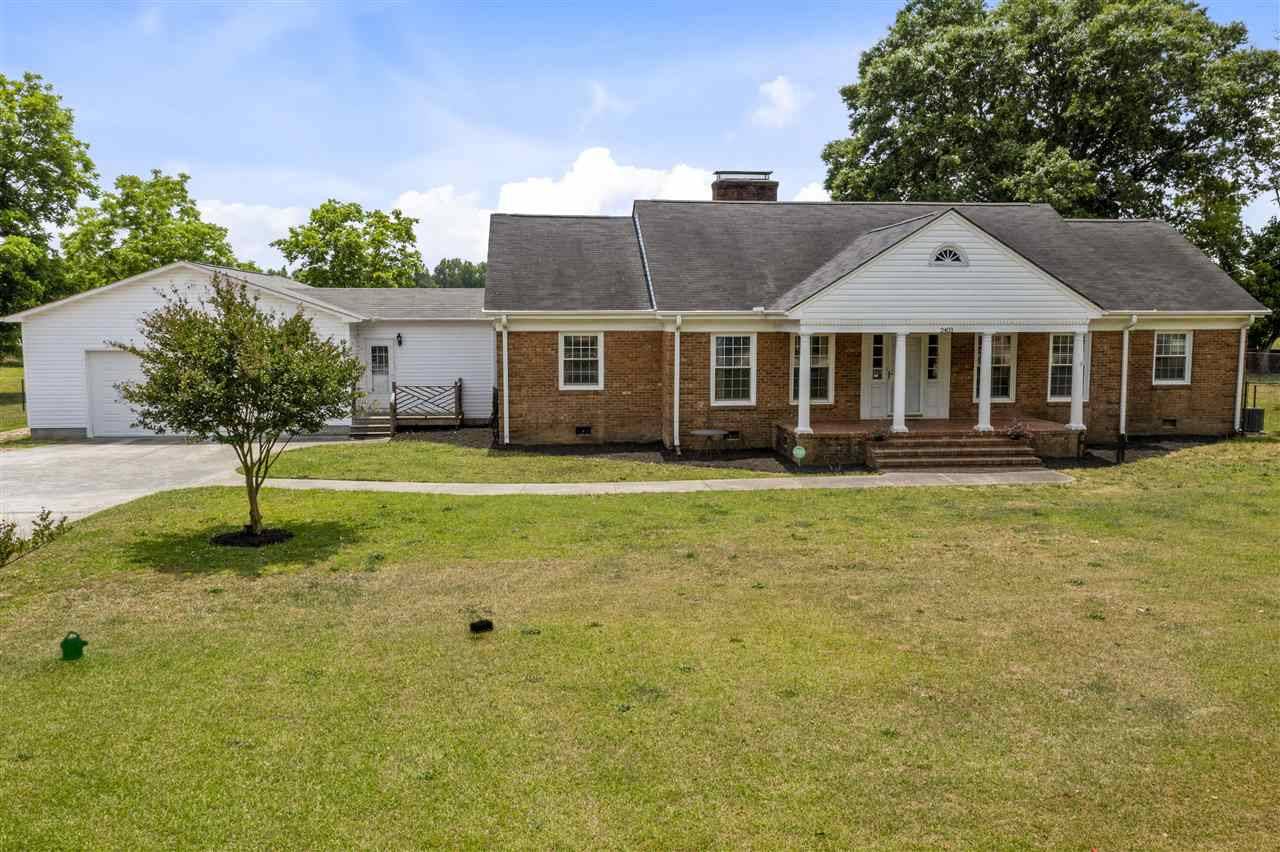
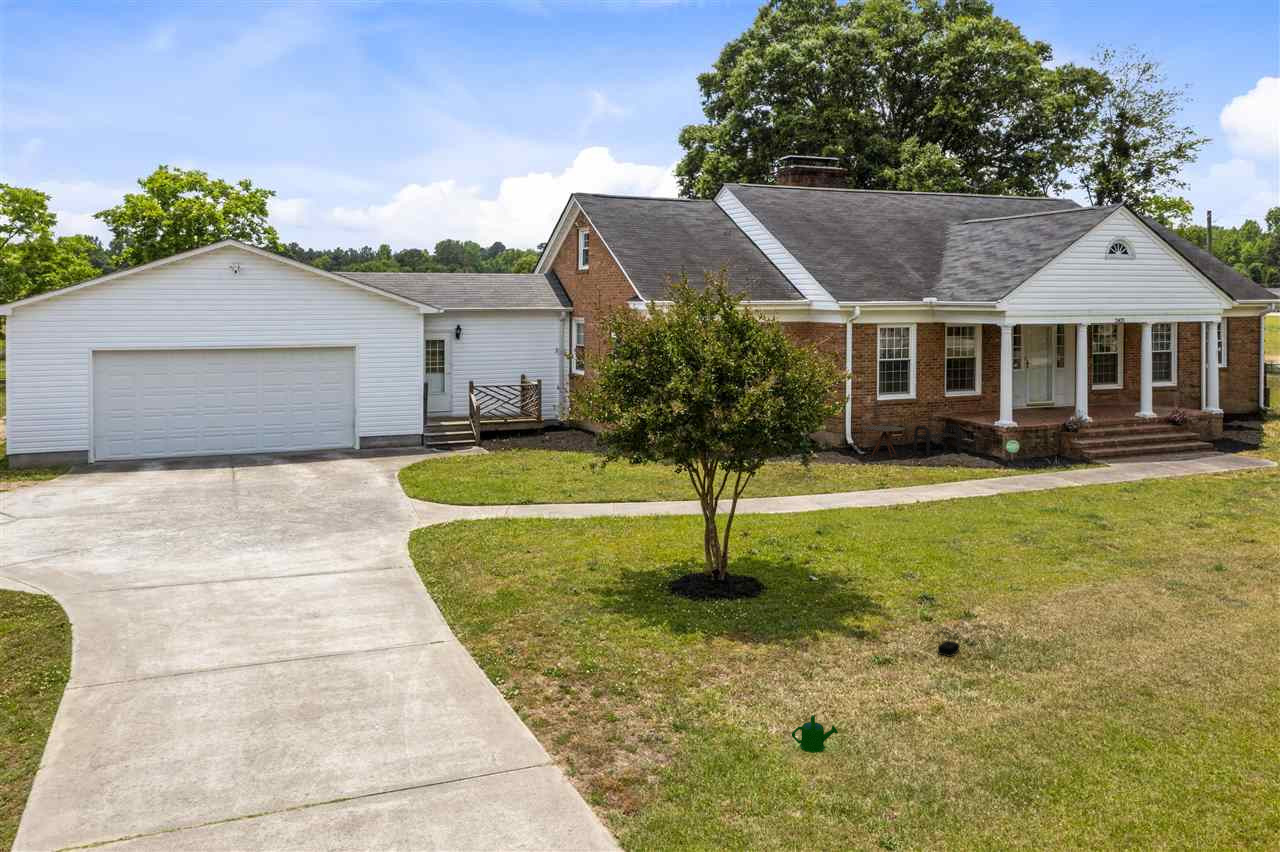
bench: present [1076,431,1125,463] -> present [913,424,961,456]
decorative plant: present [463,605,493,633] -> present [933,627,960,657]

